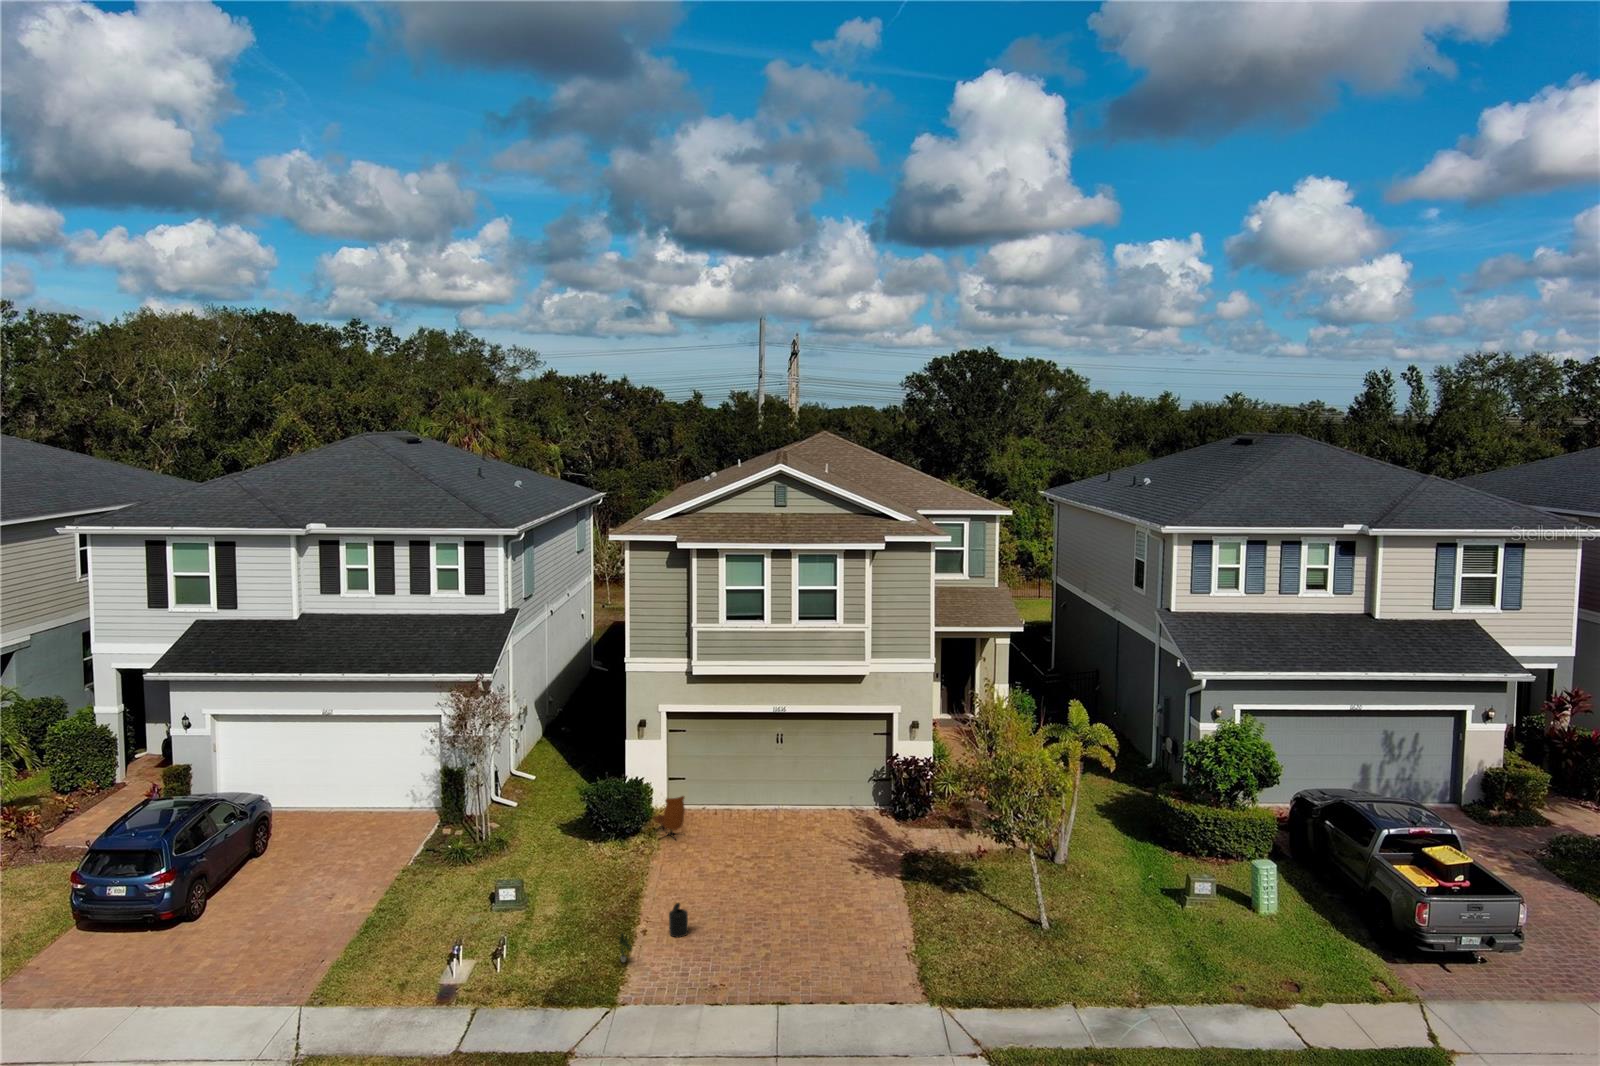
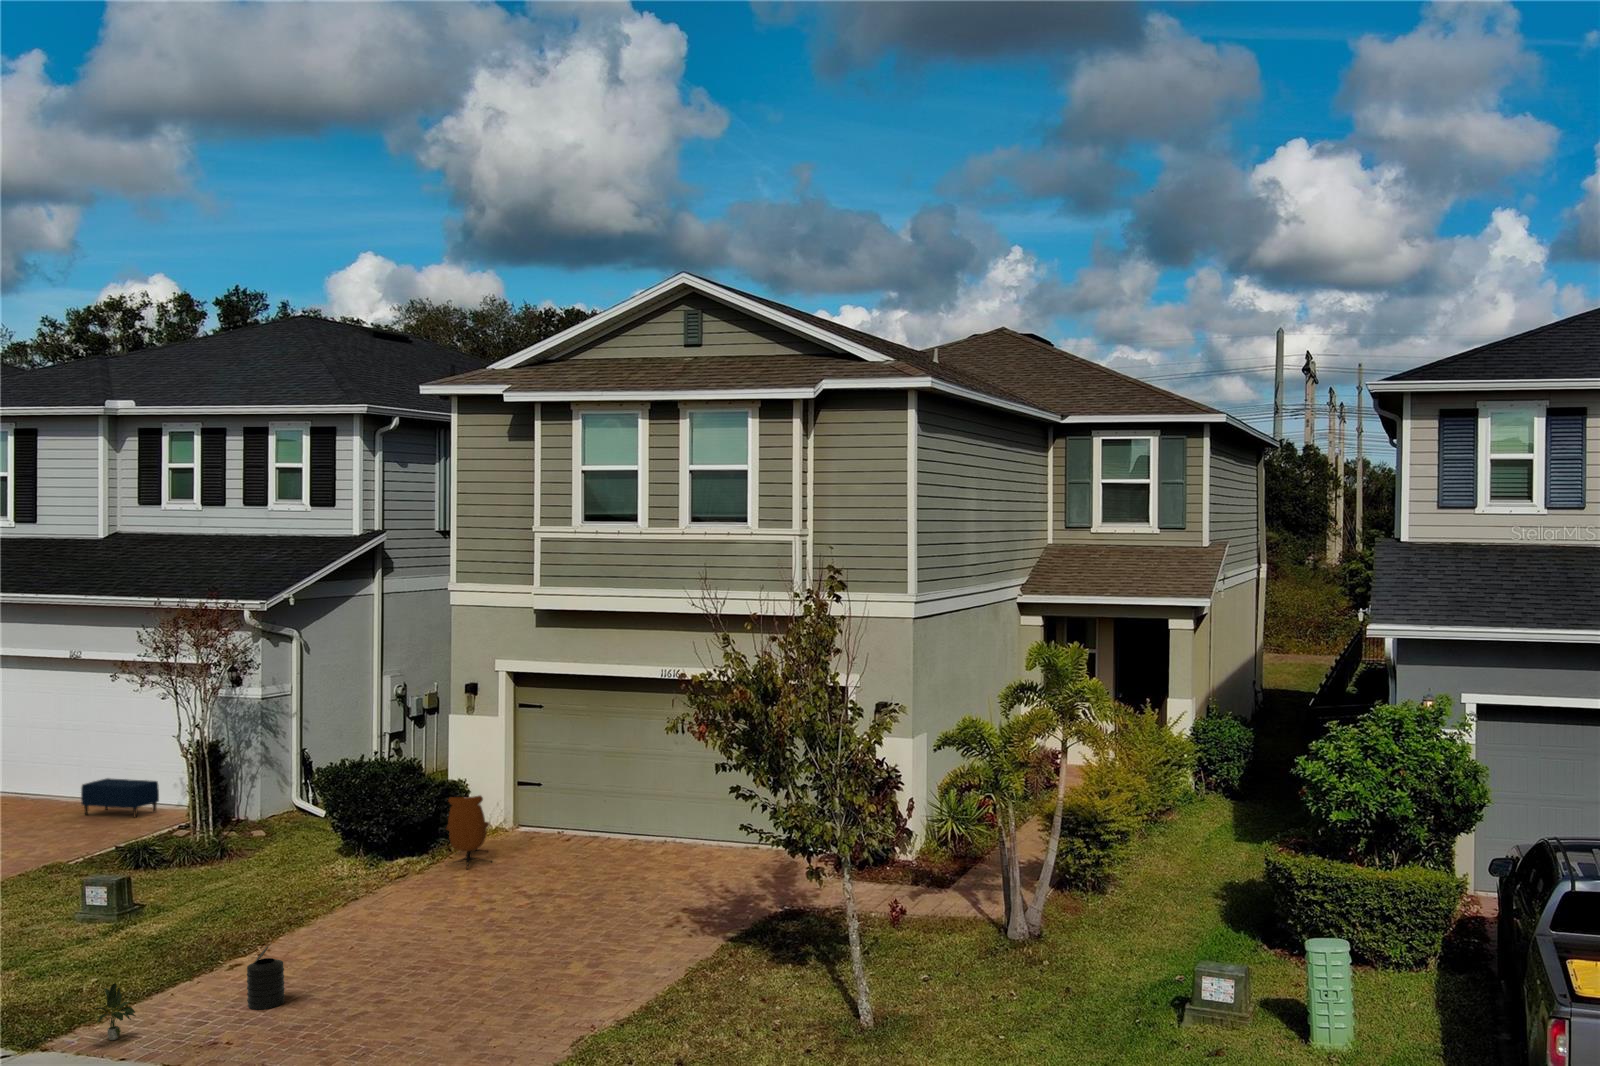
bench: none [335,796,390,824] -> present [81,778,159,818]

